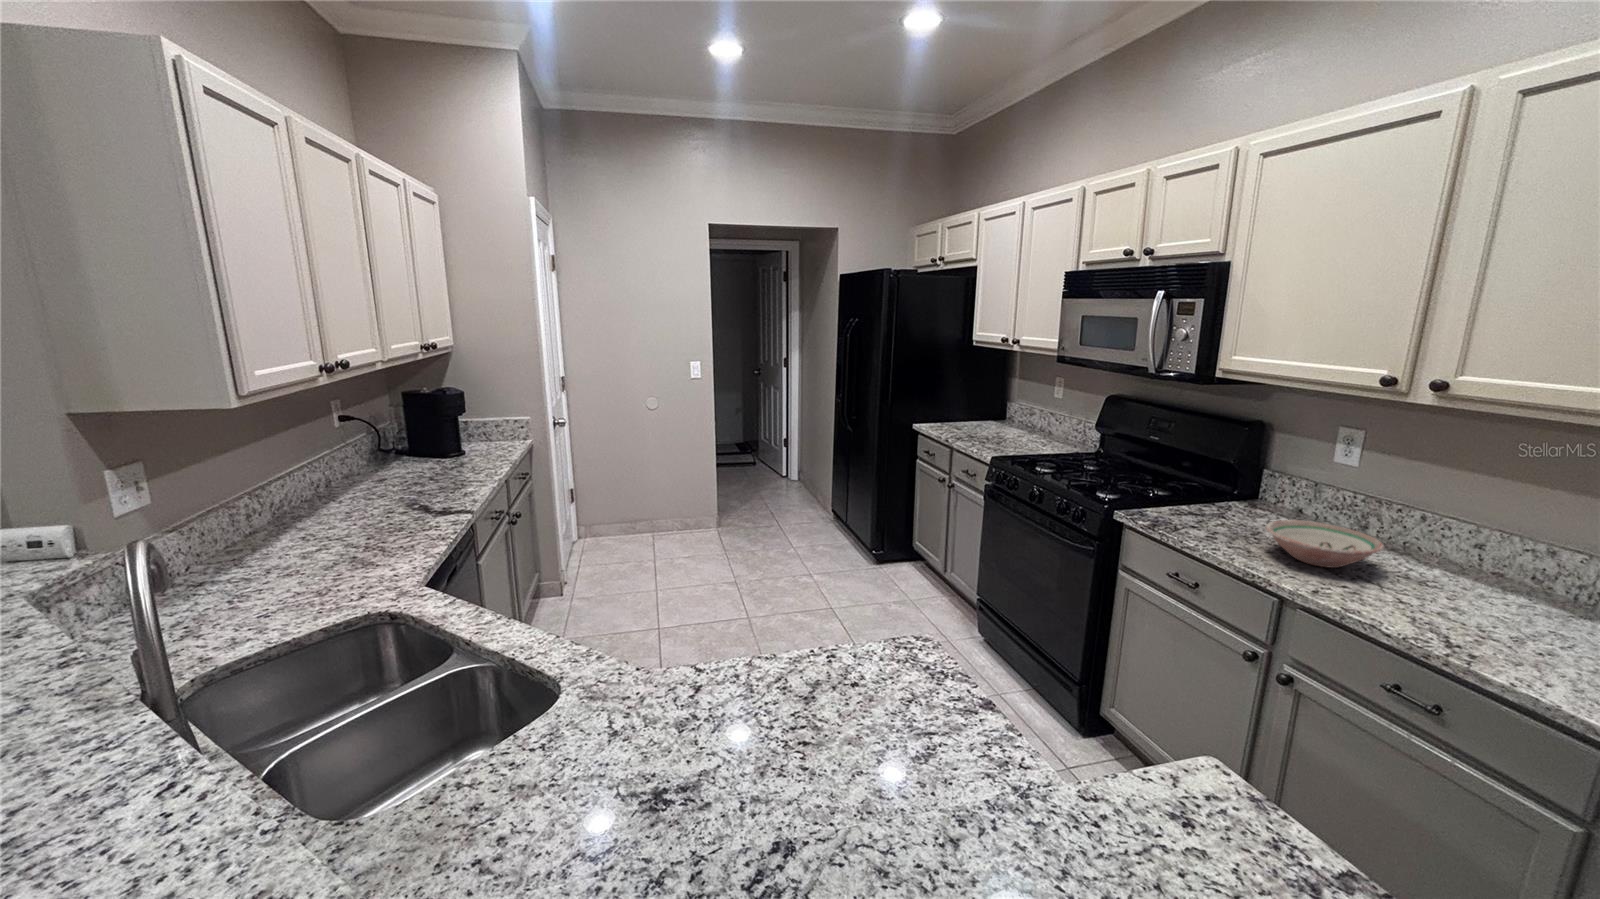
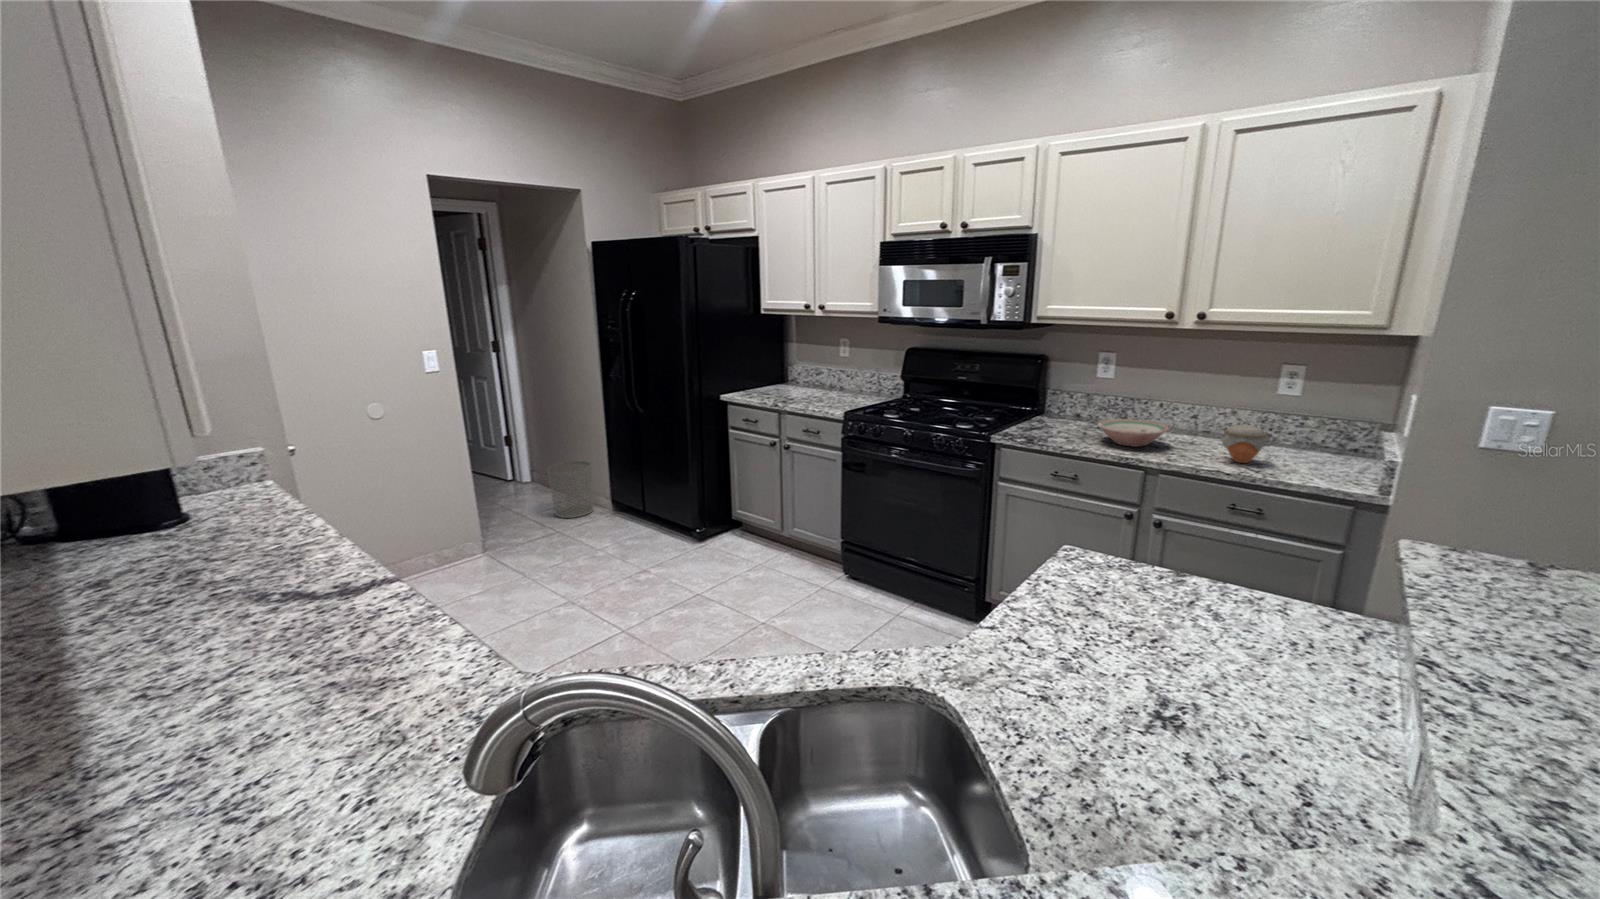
waste bin: none [790,465,826,514] -> present [547,461,594,518]
jar: none [1439,567,1540,633] -> present [1221,425,1269,463]

